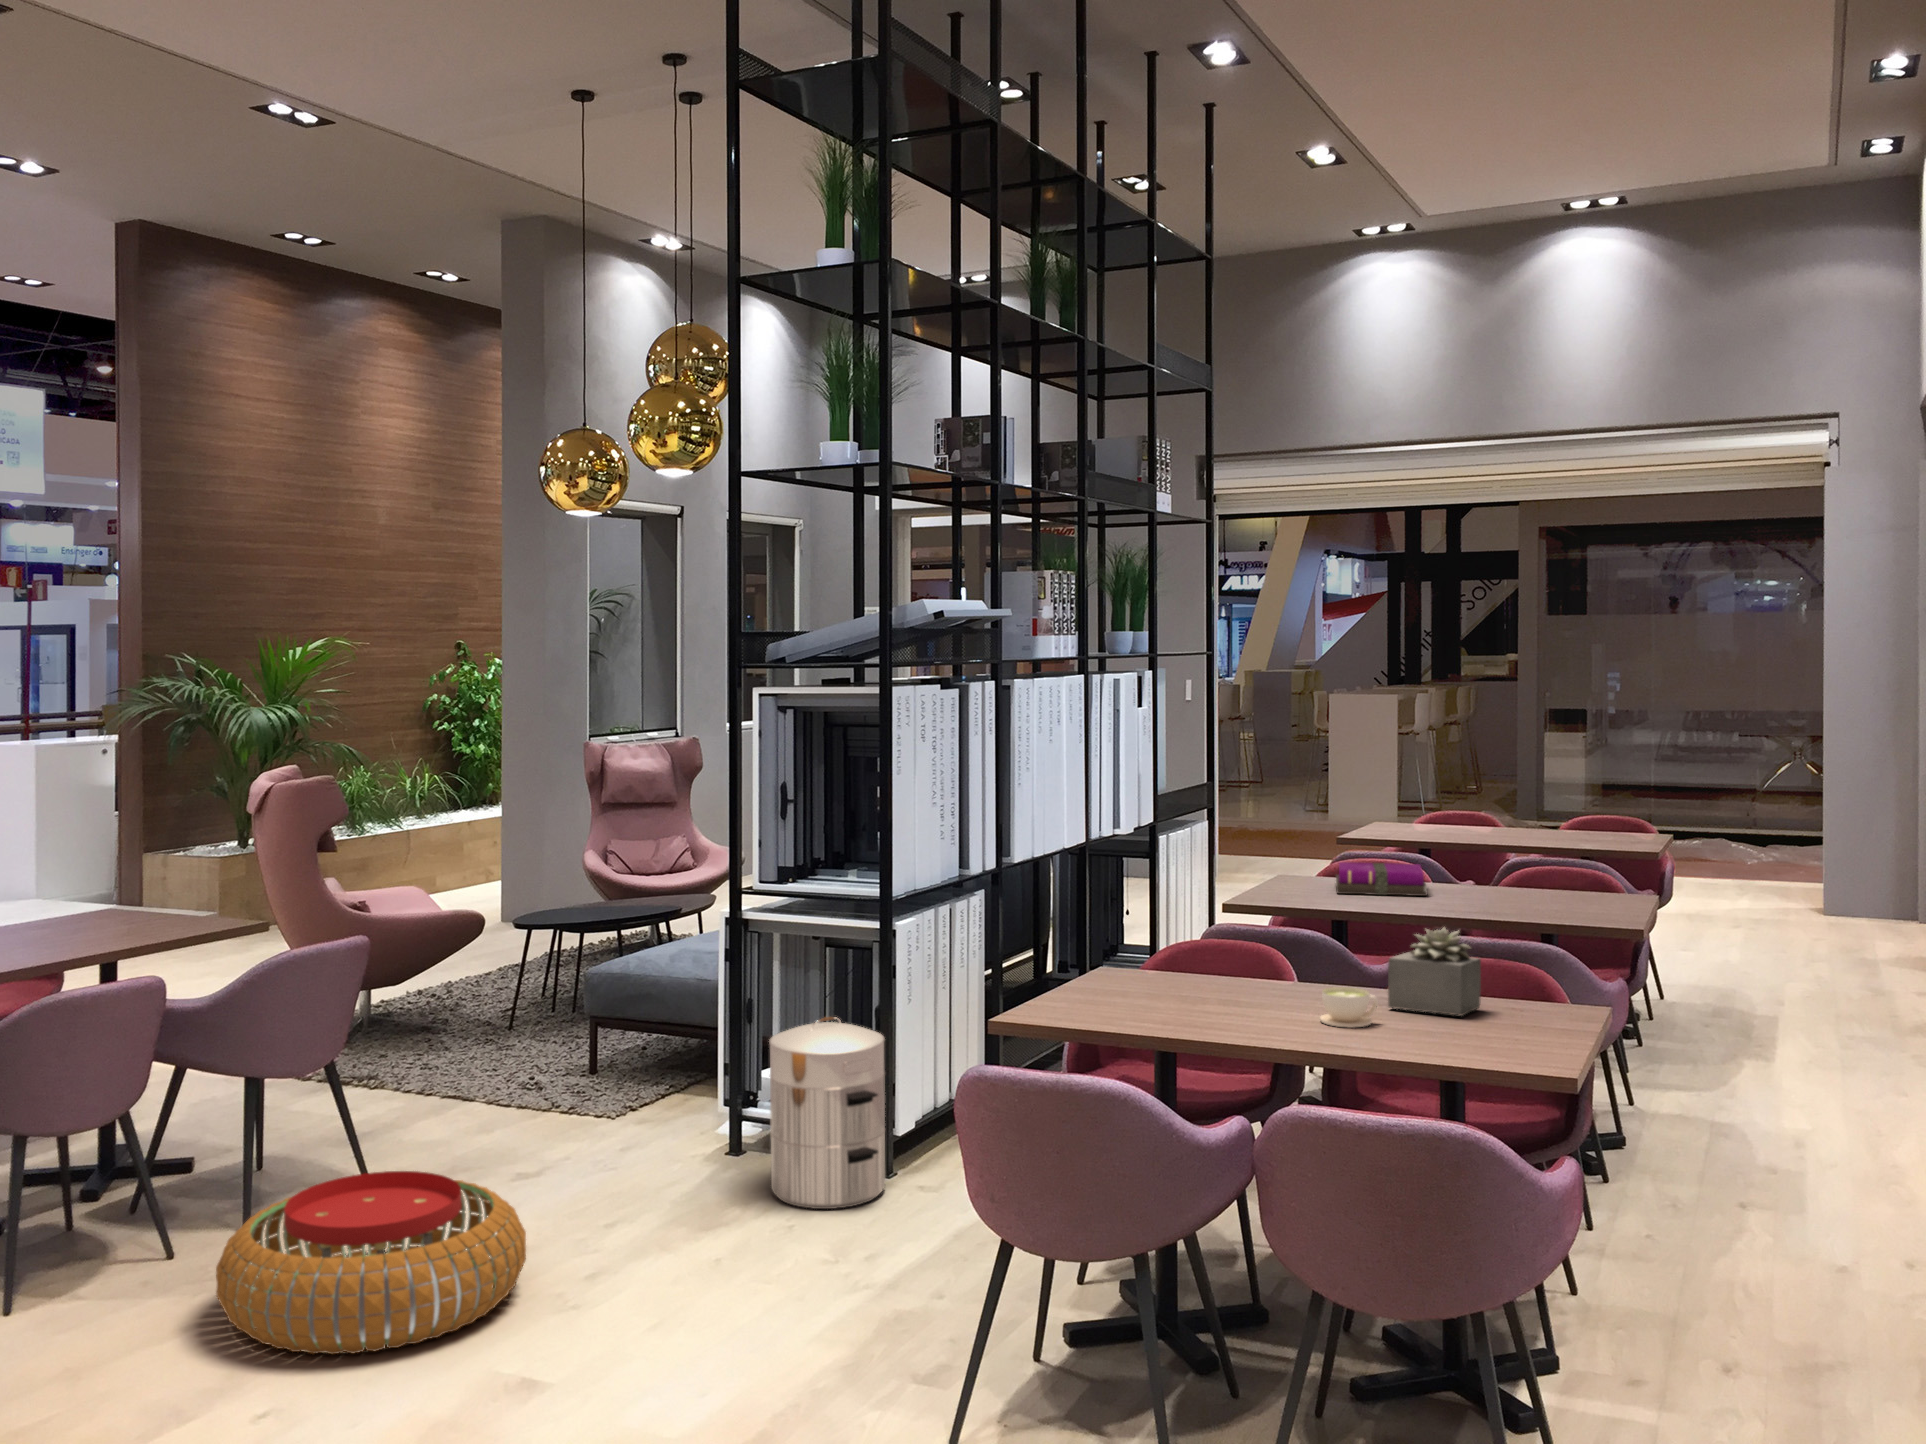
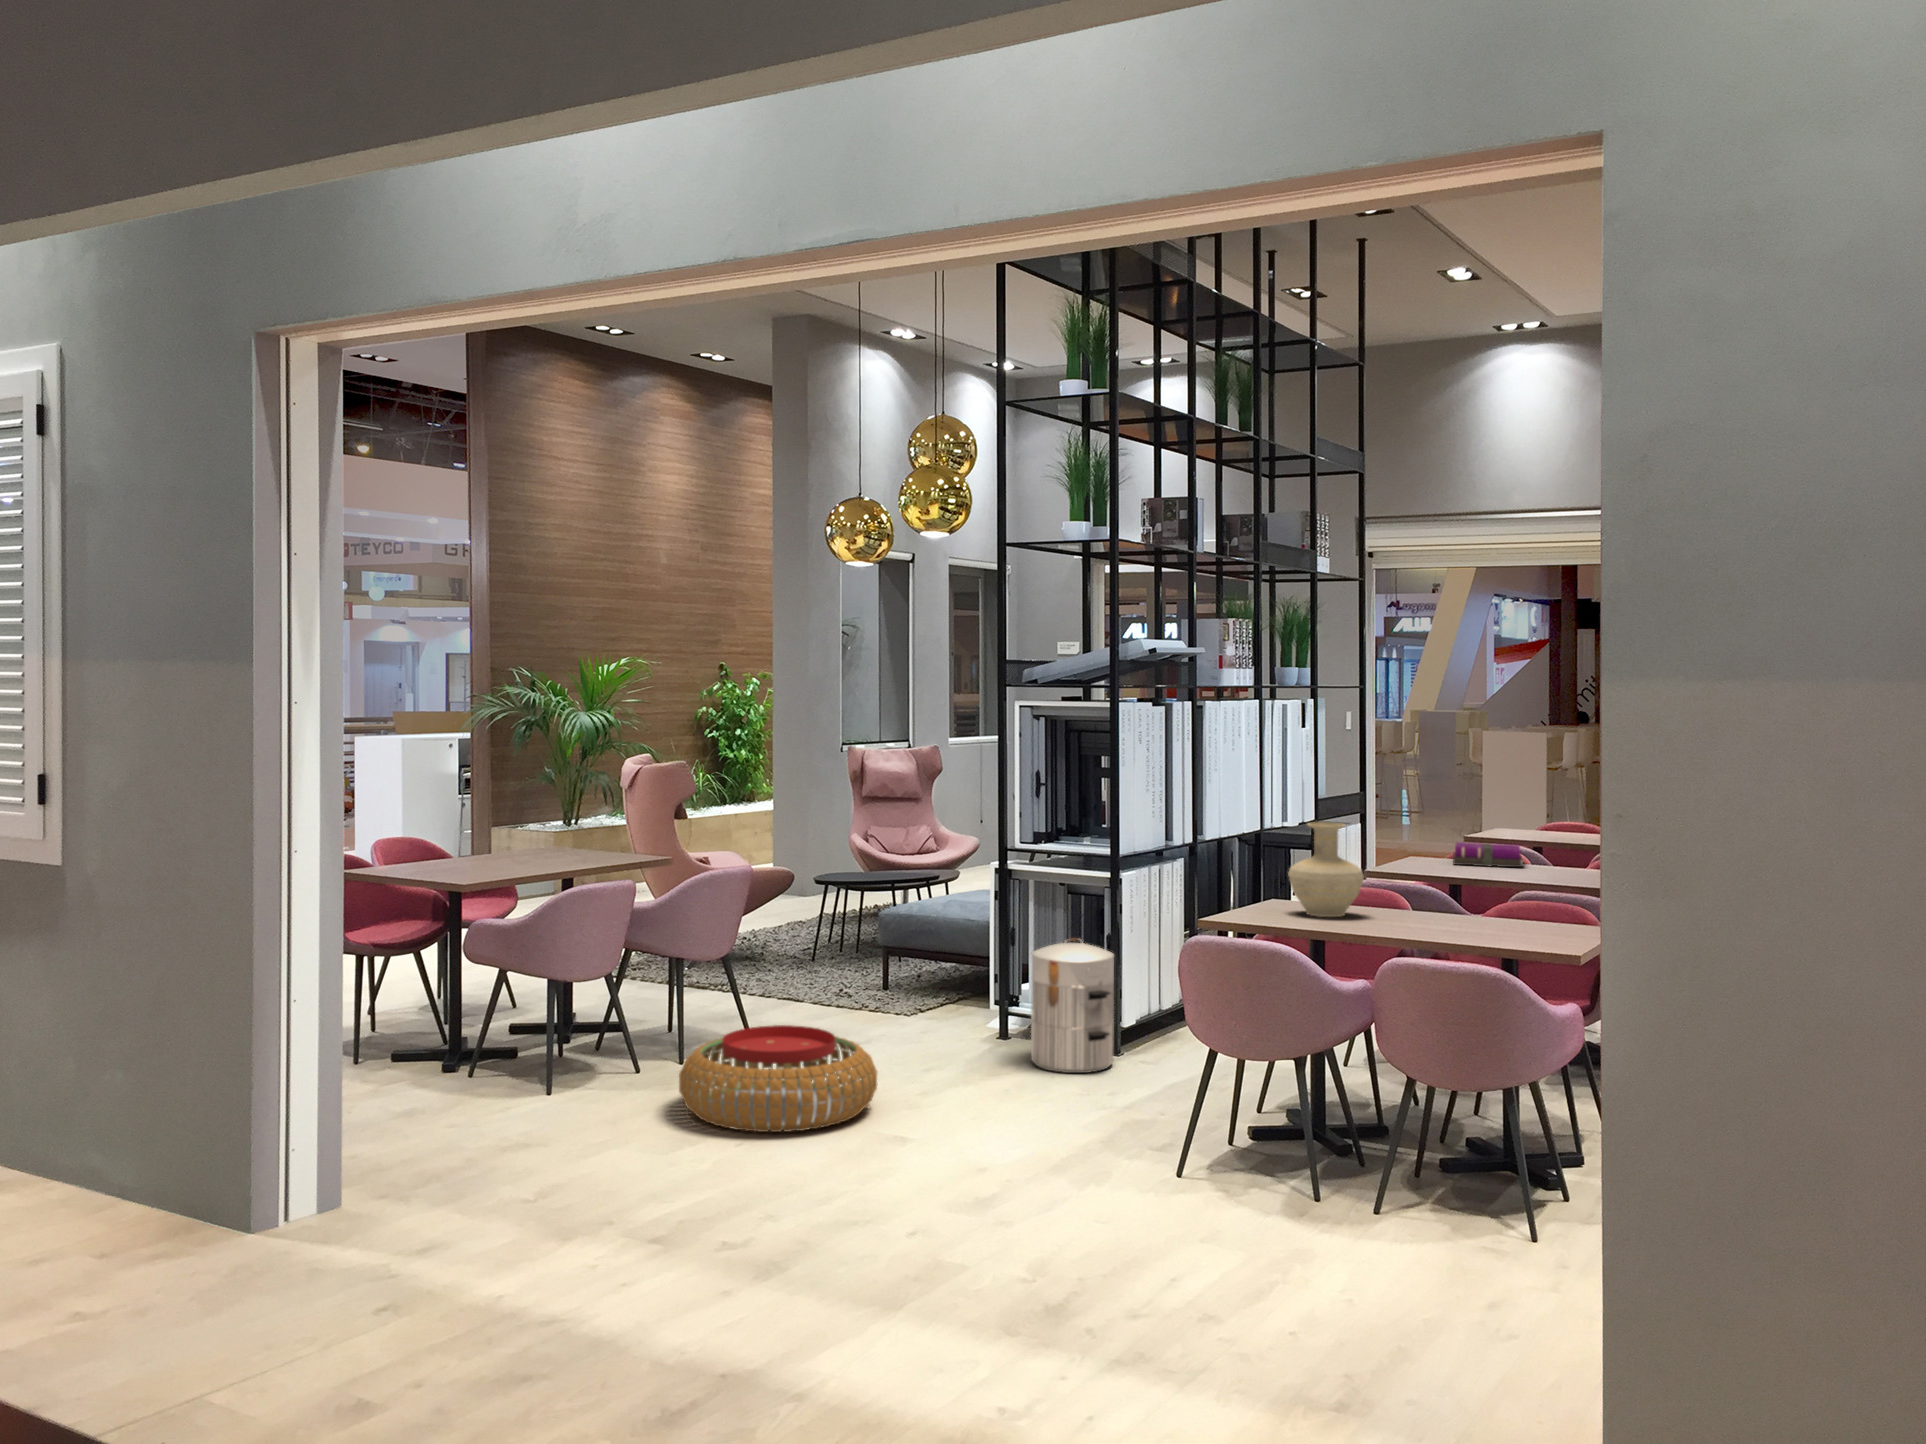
vase: none [1117,861,1226,1002] -> present [1288,822,1364,917]
succulent plant: present [1388,927,1481,1016] -> none [1475,869,1541,928]
coffee cup: present [1320,987,1379,1028] -> none [1427,906,1467,931]

